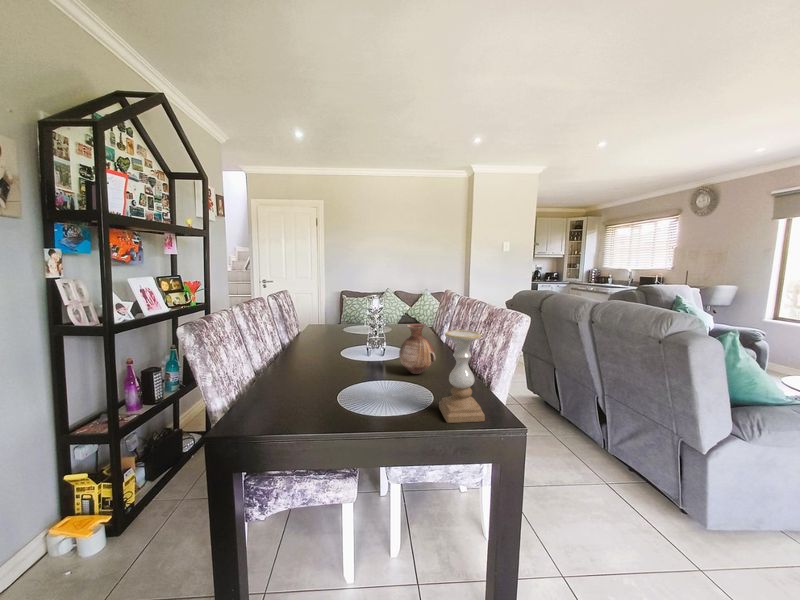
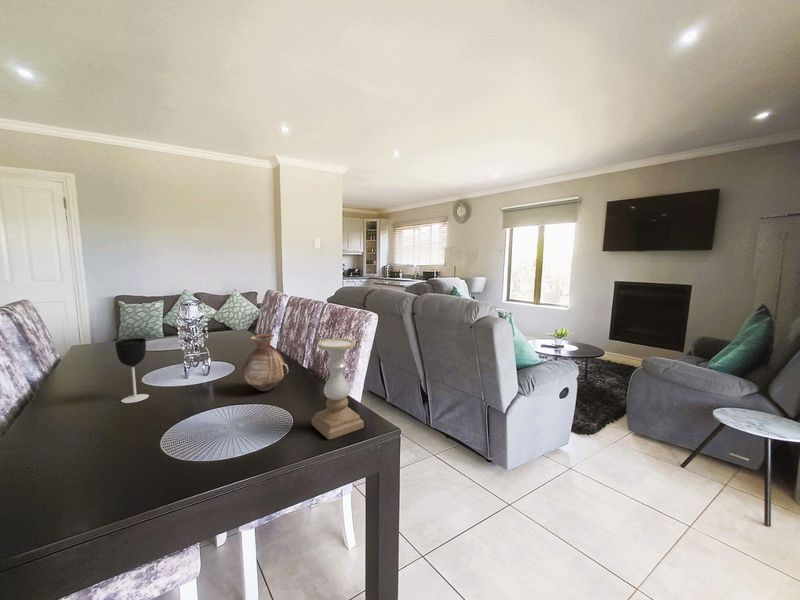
wine glass: none [320,318,338,365] -> present [115,338,149,403]

